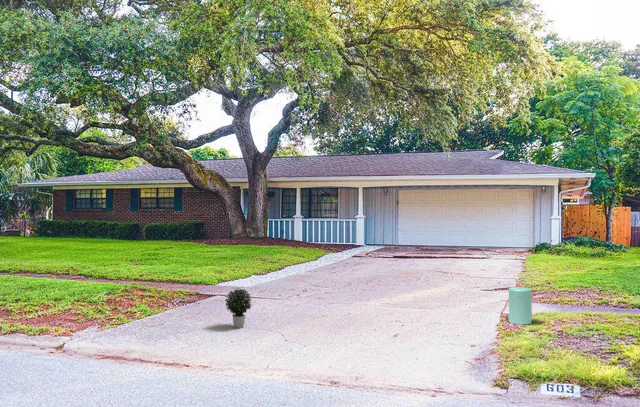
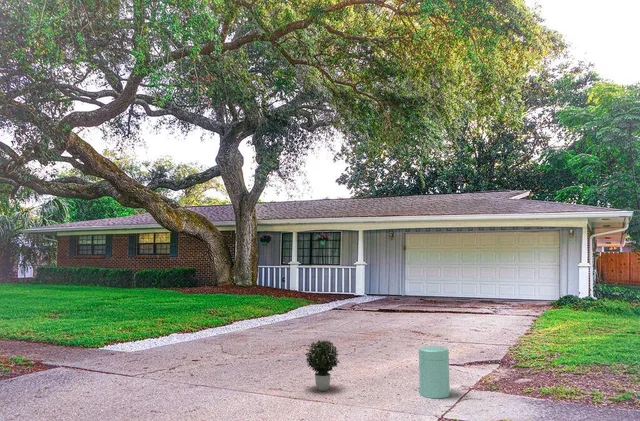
potted plant: present [225,289,252,328] -> present [305,341,340,391]

